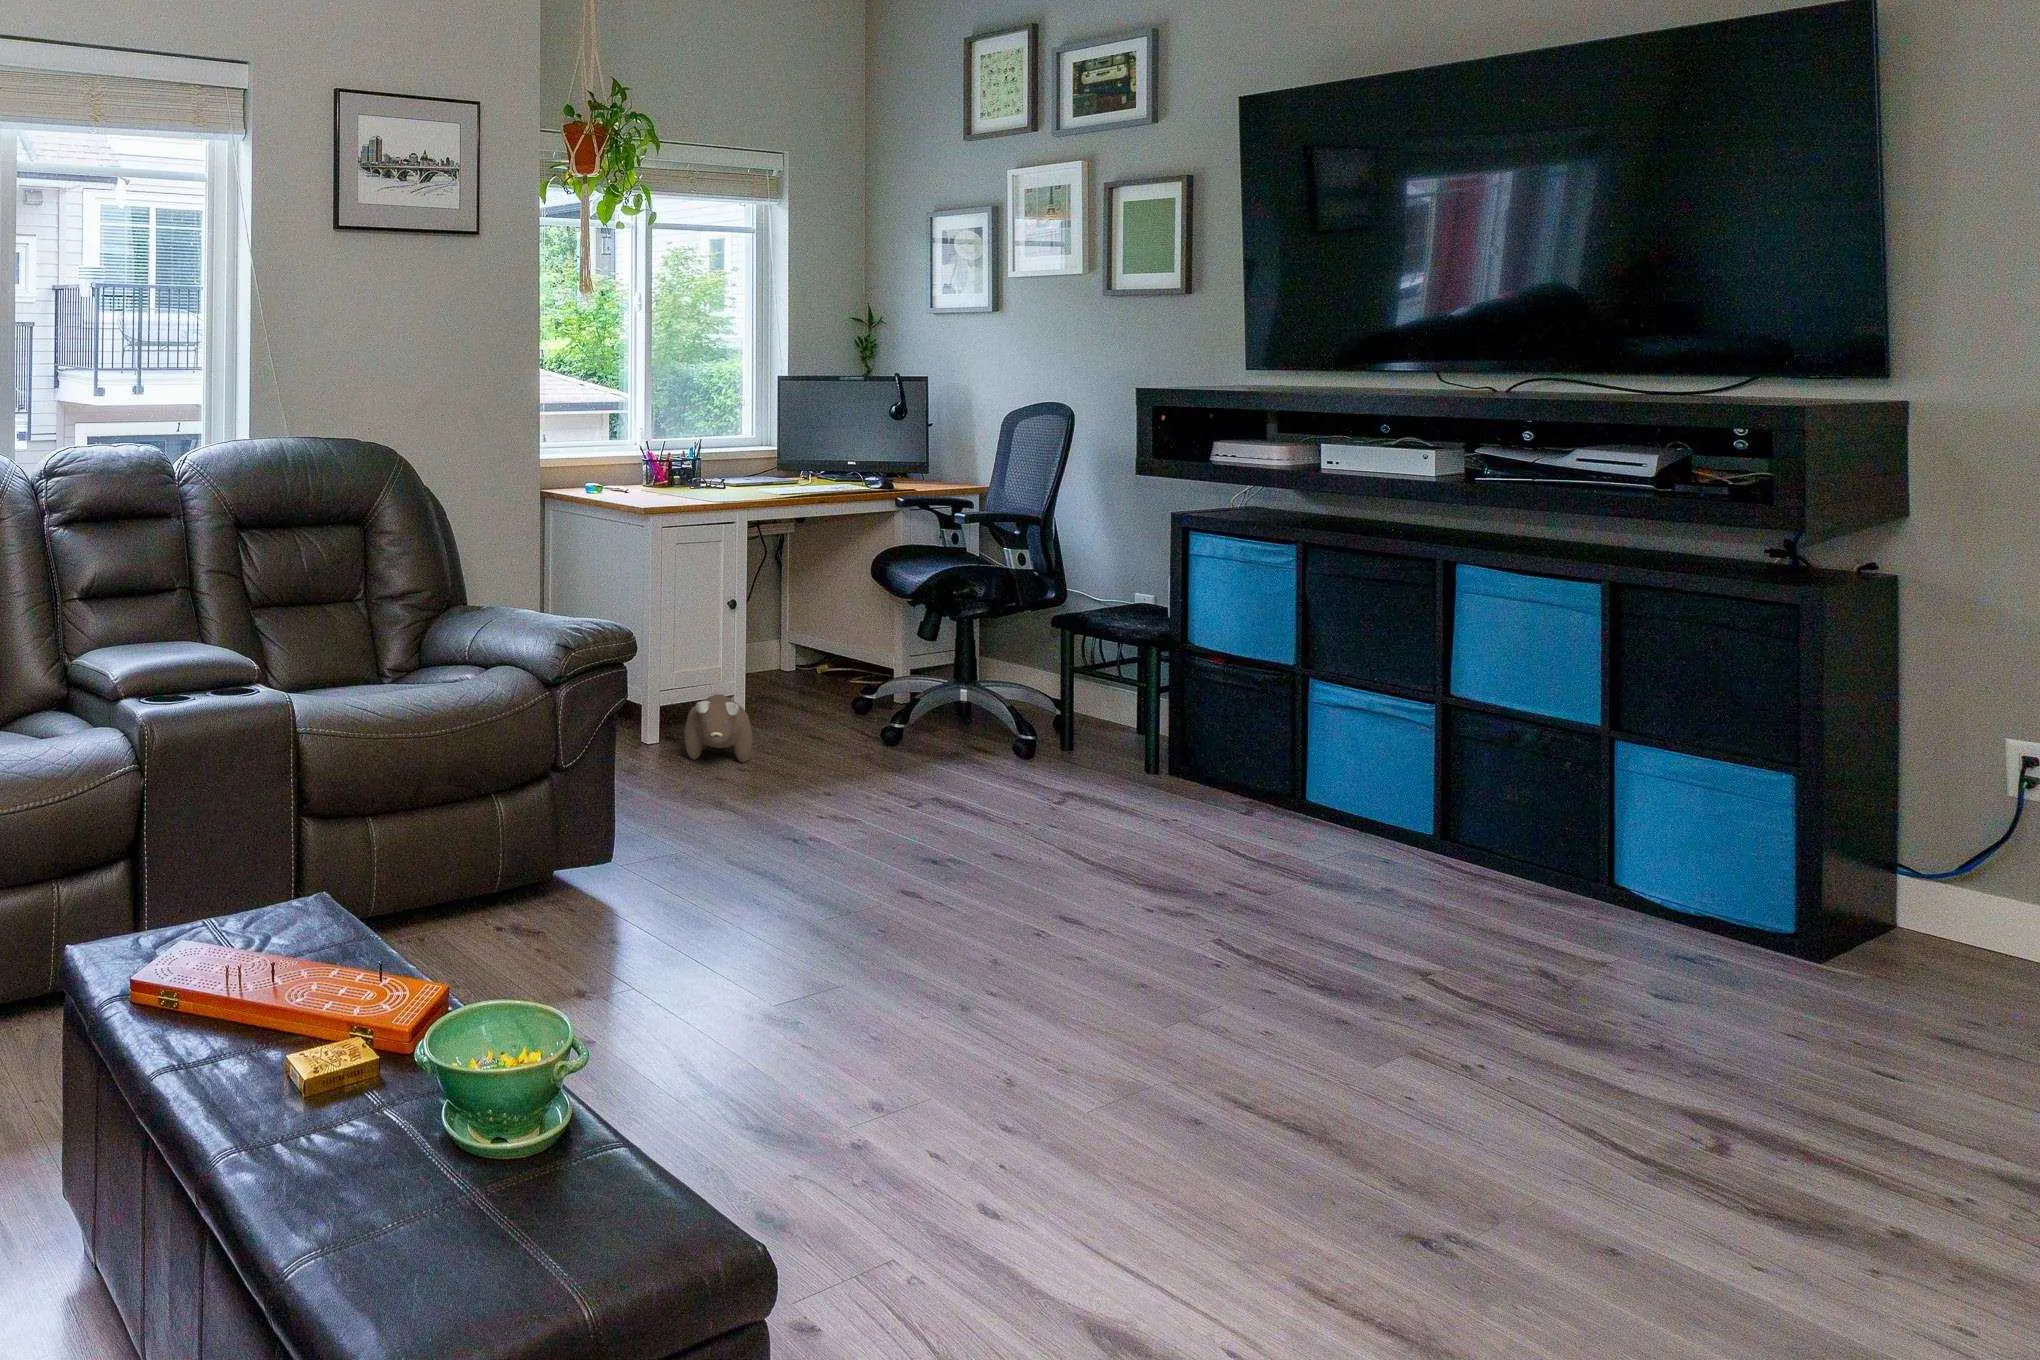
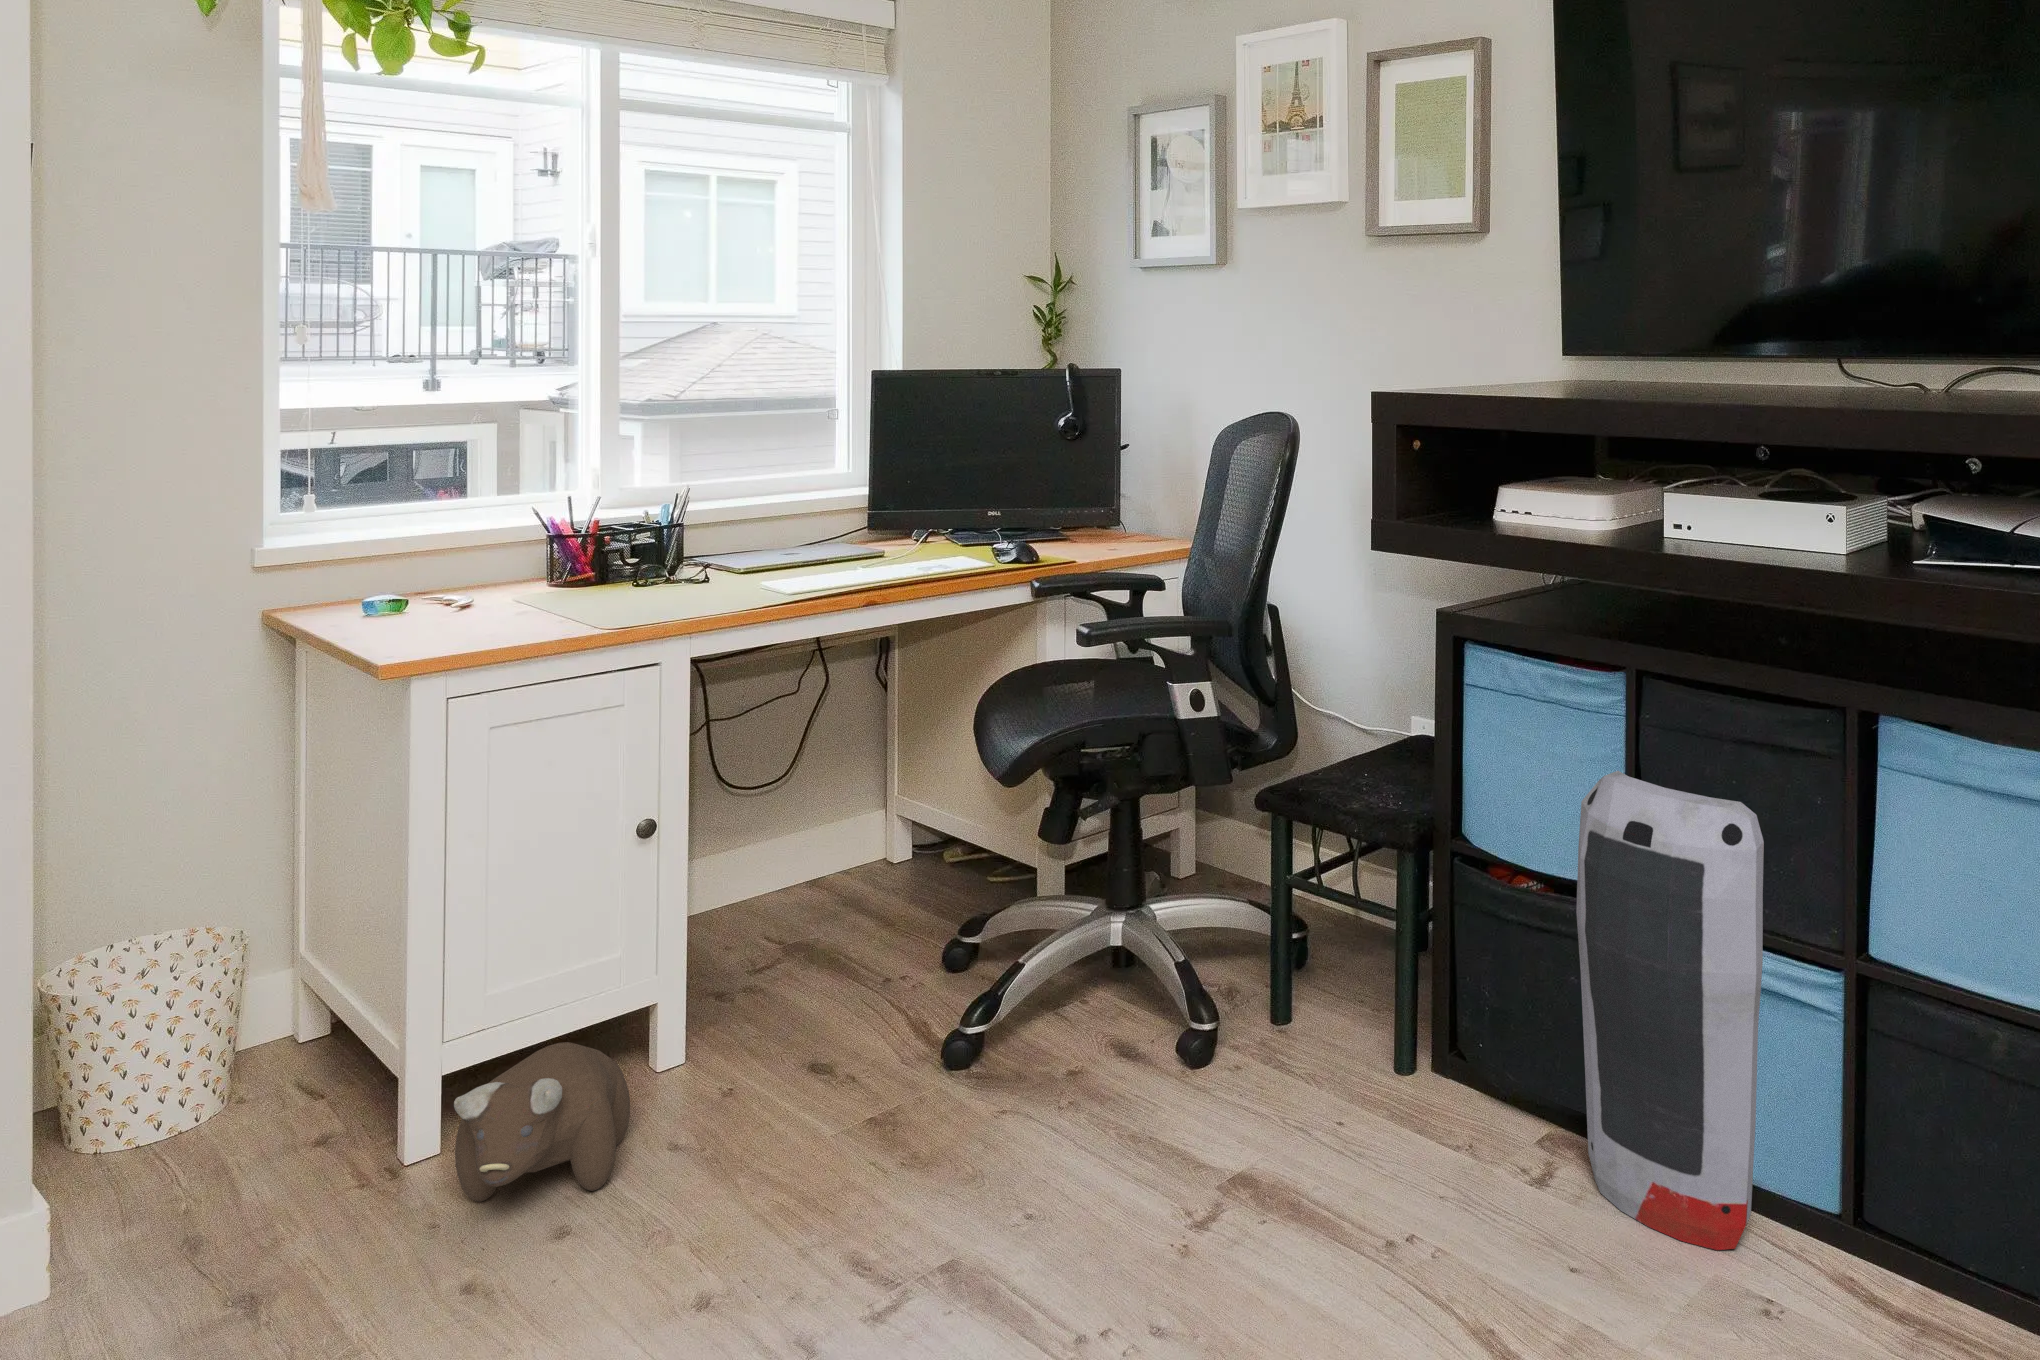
air purifier: none [1268,595,1385,844] -> present [1576,771,1764,1250]

